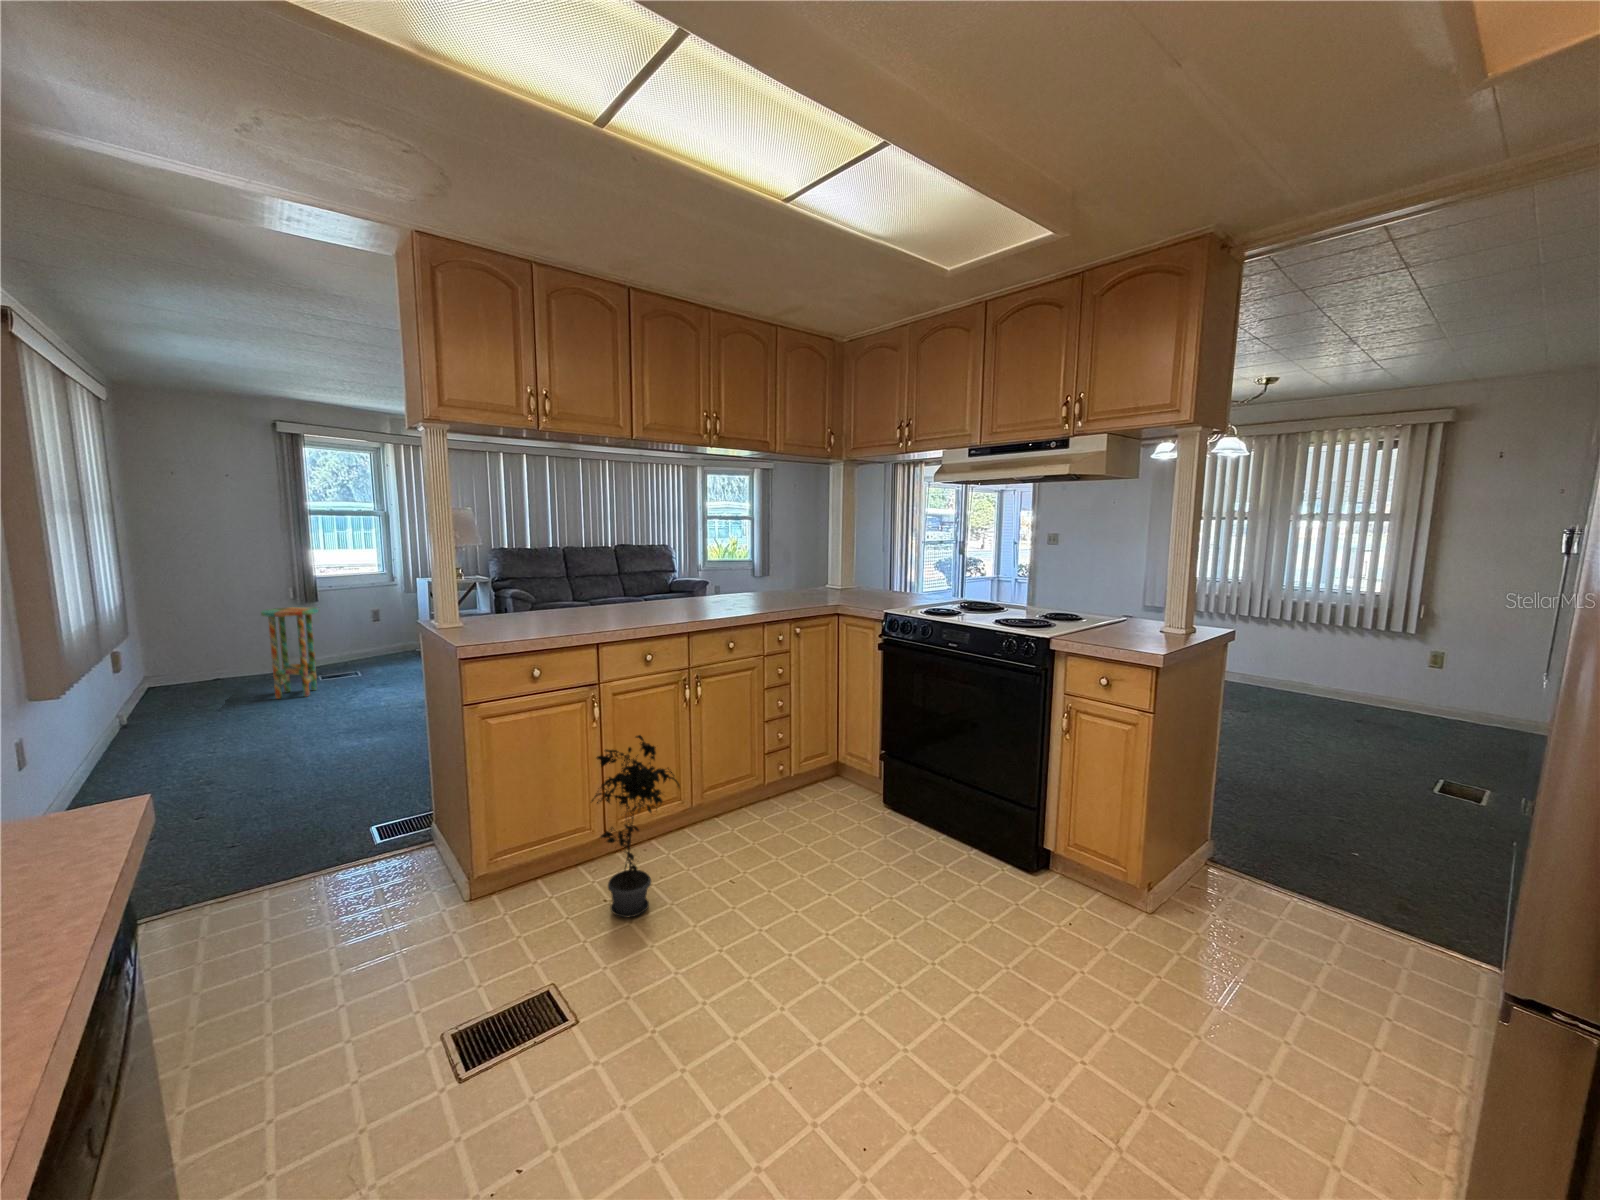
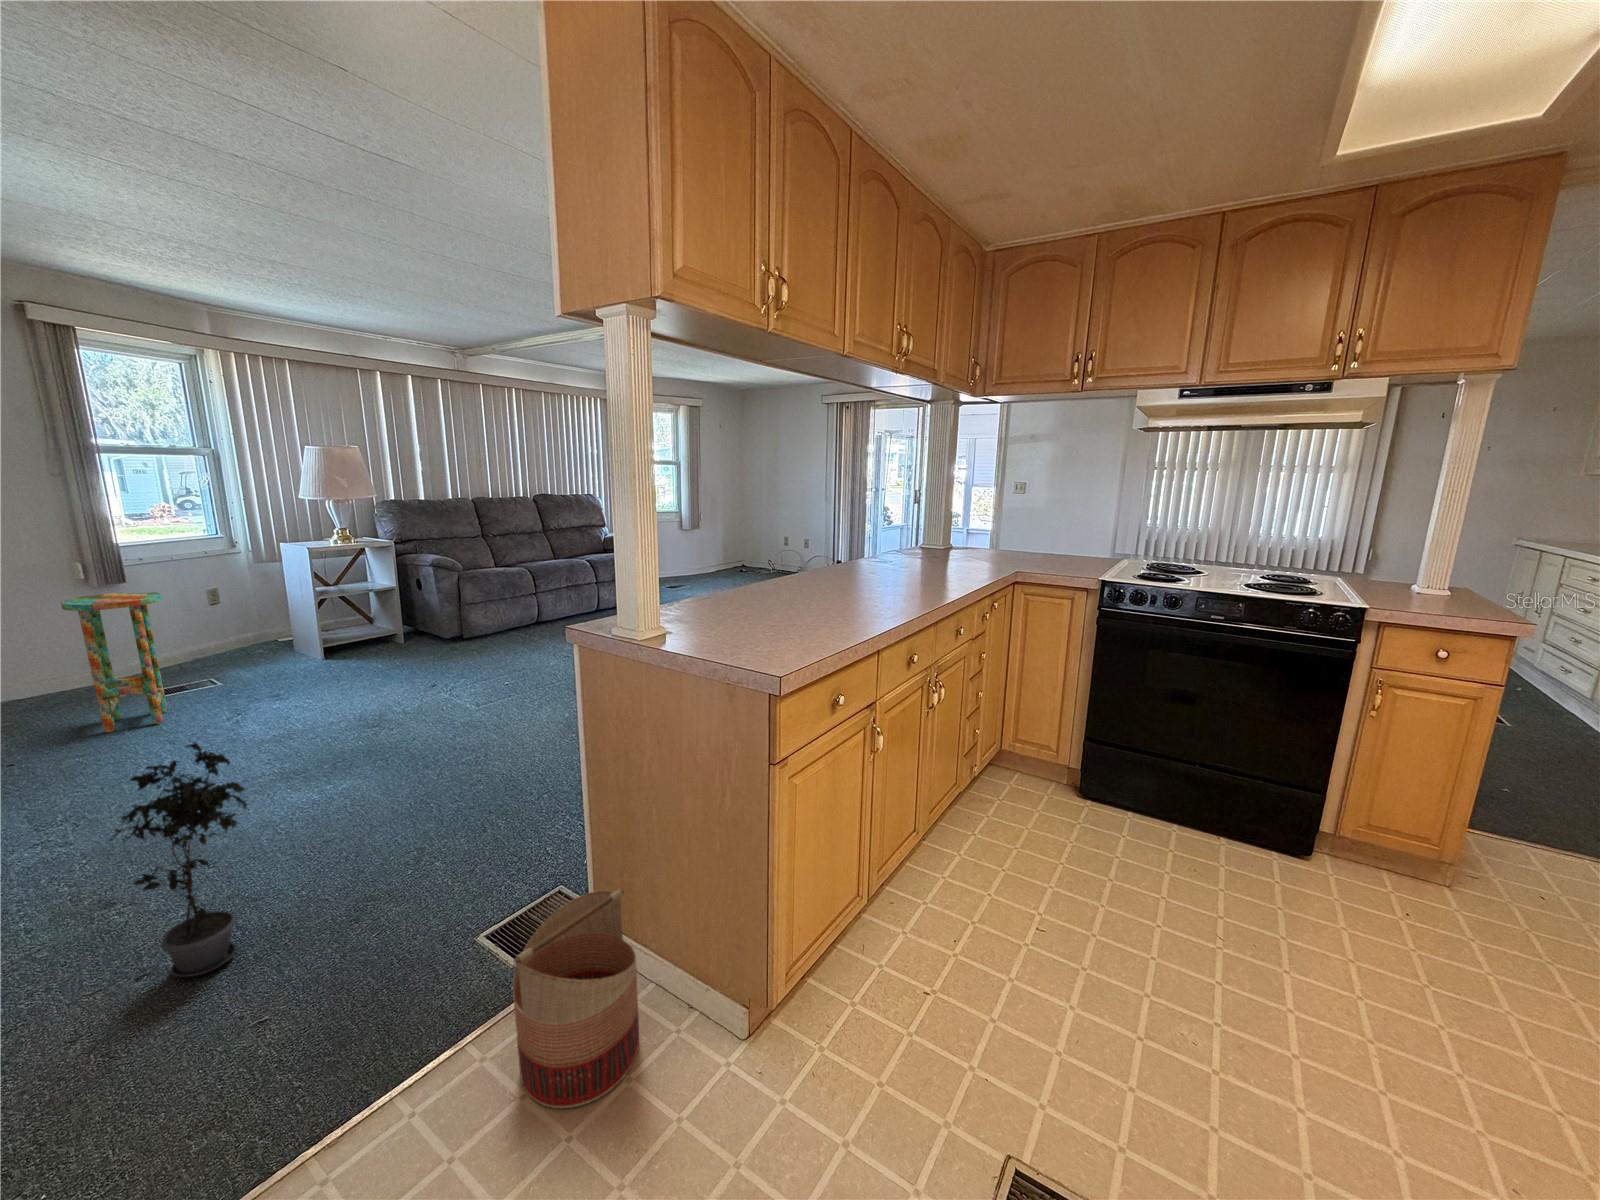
potted plant: present [592,735,680,918] -> present [109,743,247,977]
basket: none [295,797,396,924] -> present [513,889,639,1108]

